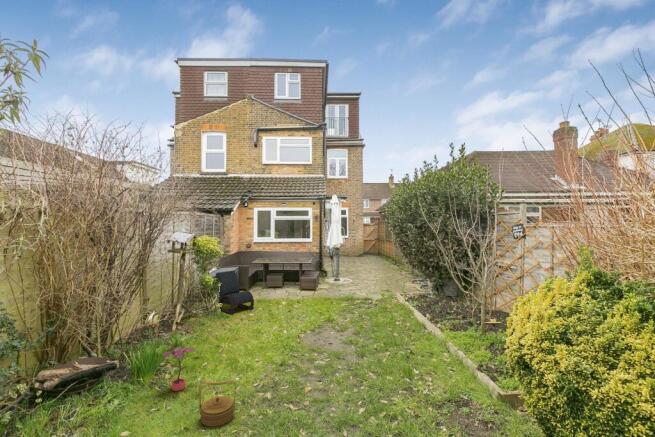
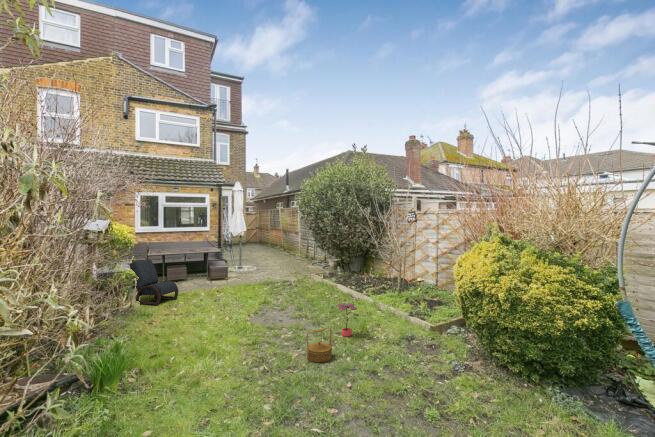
potted plant: present [162,347,195,391] -> present [336,303,357,337]
basket: present [199,381,236,426] -> present [307,327,332,362]

